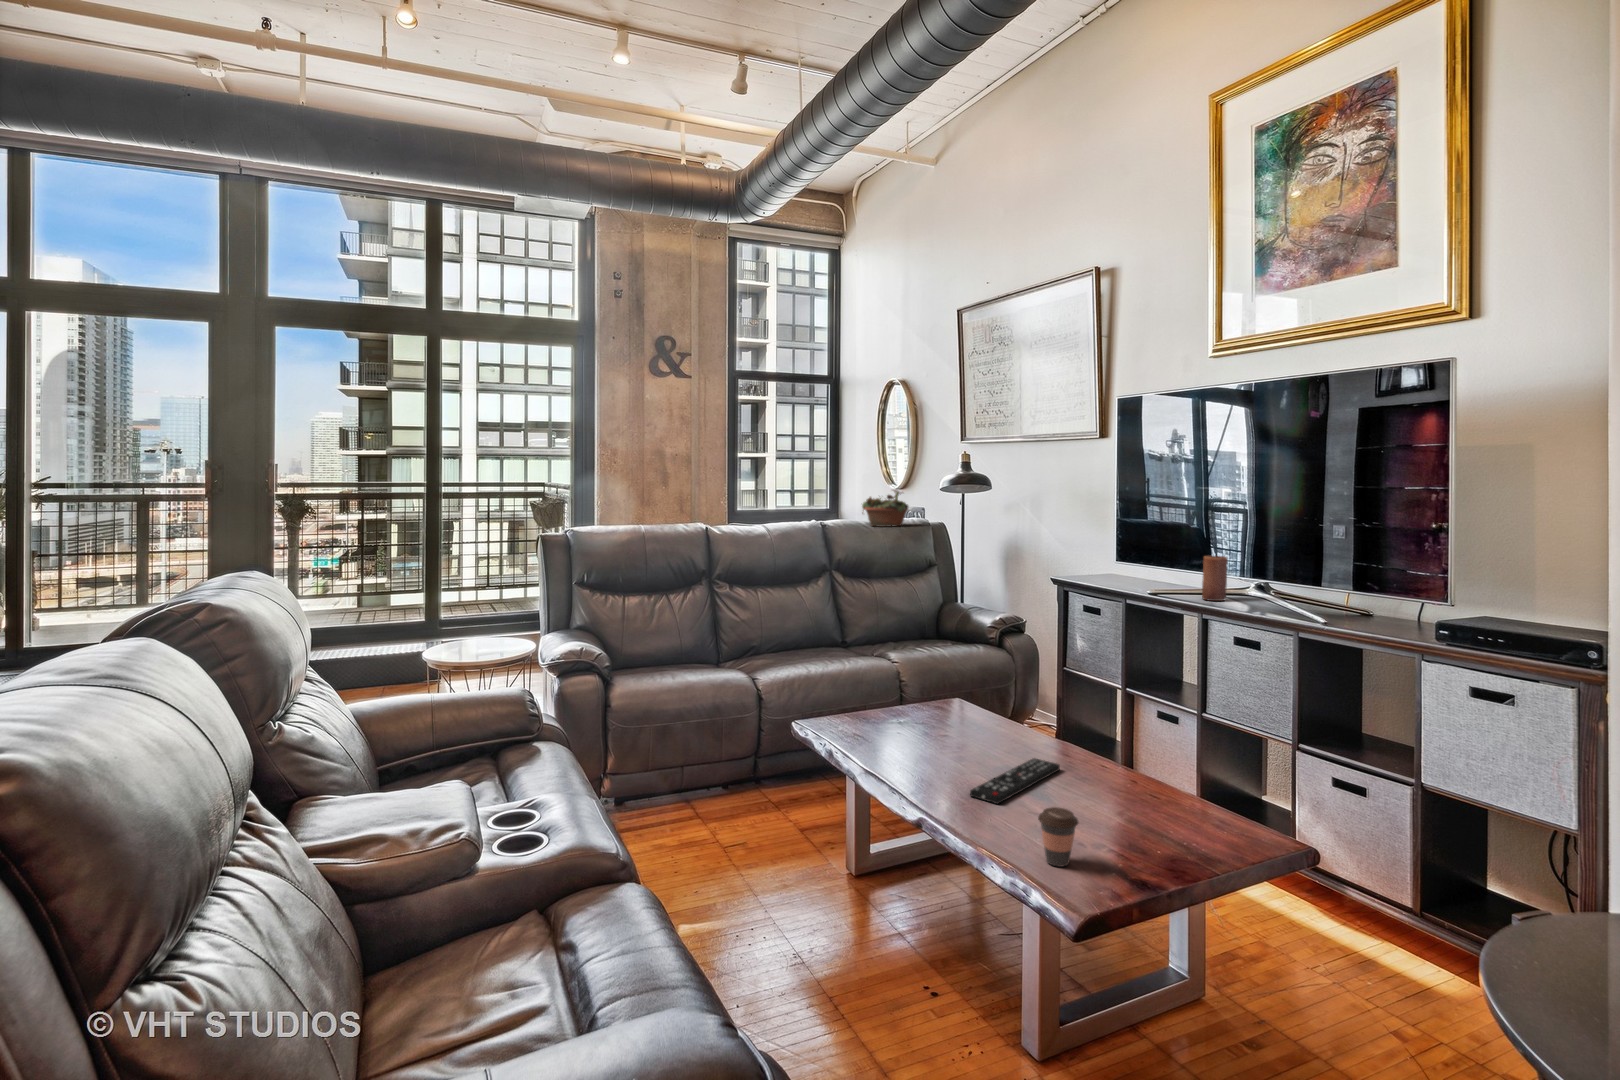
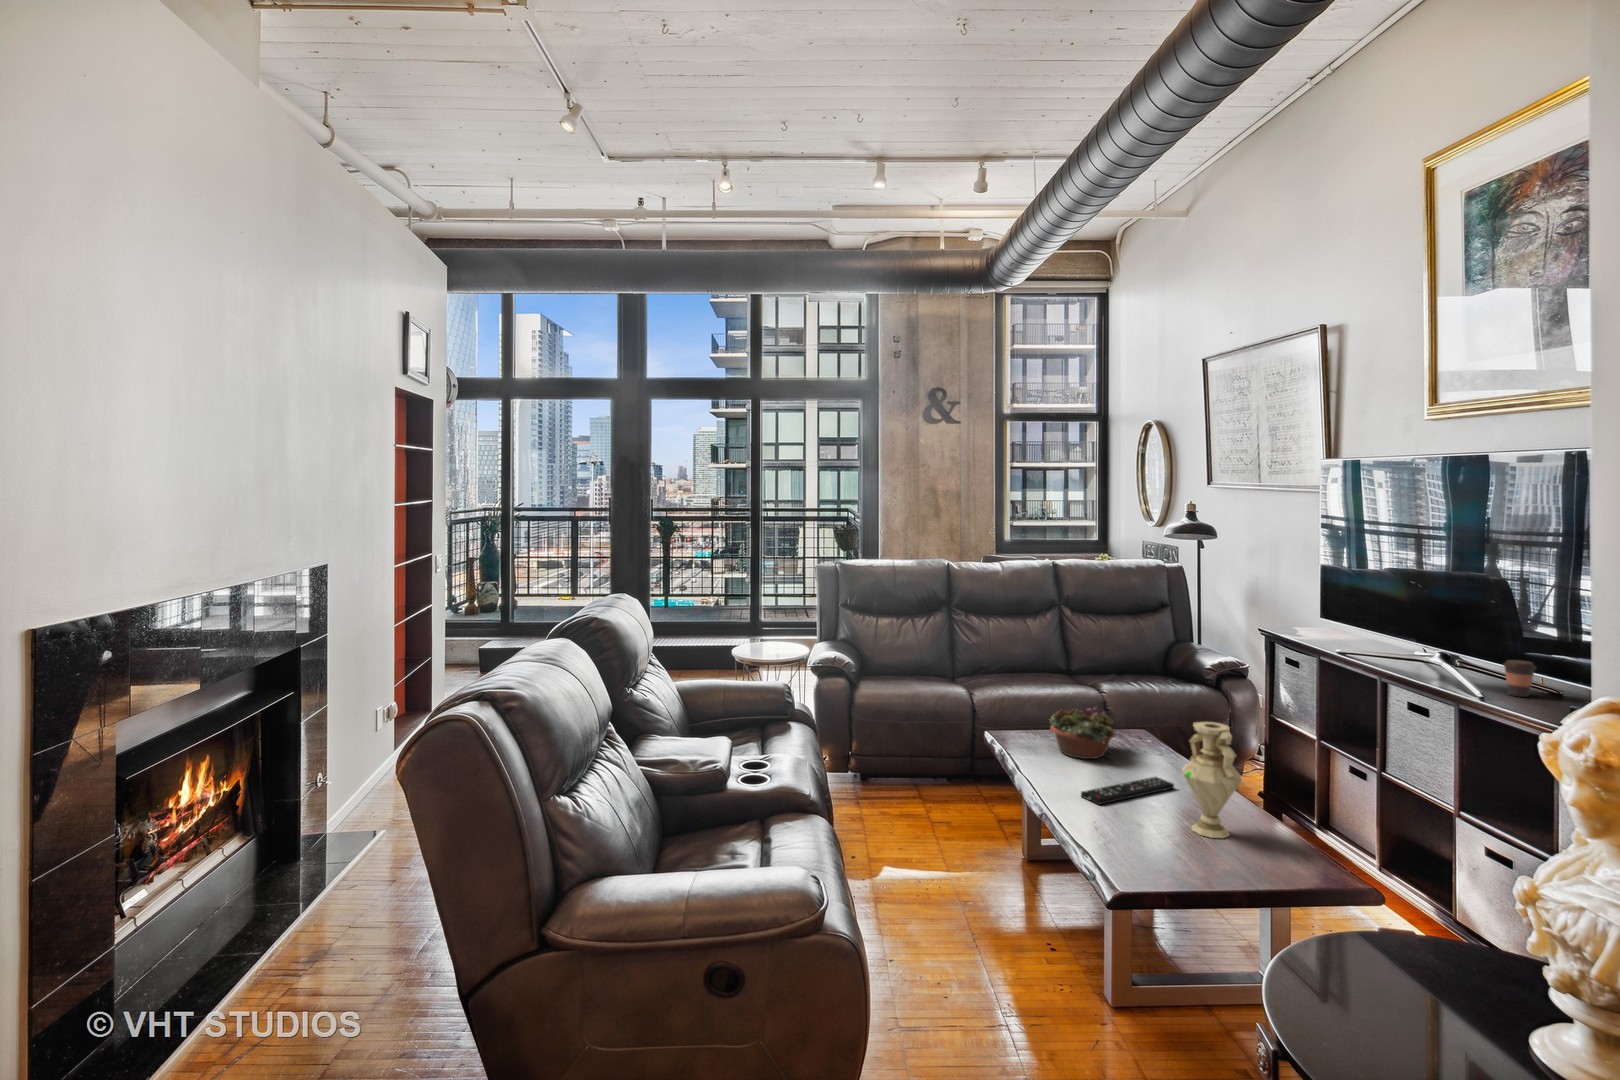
succulent planter: present [862,490,908,527] -> present [1050,707,1116,759]
candle: present [1202,556,1228,601] -> none [1382,613,1408,657]
vase: none [1105,683,1179,828] -> present [1182,722,1242,838]
coffee cup: present [1038,807,1078,867] -> present [1503,660,1536,697]

